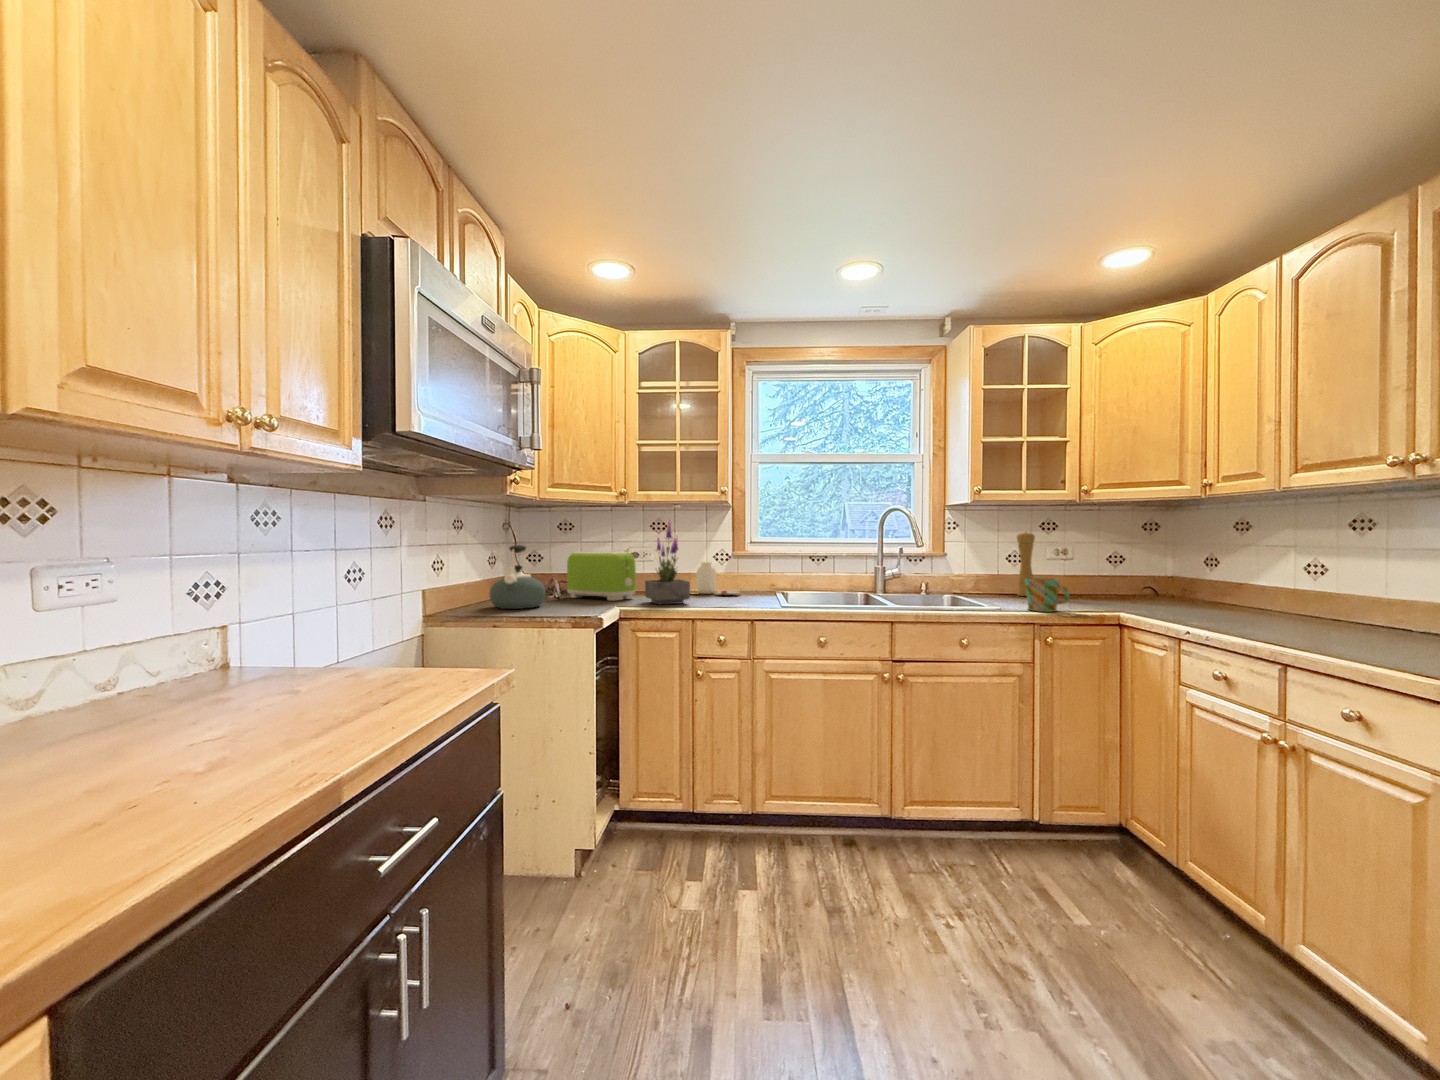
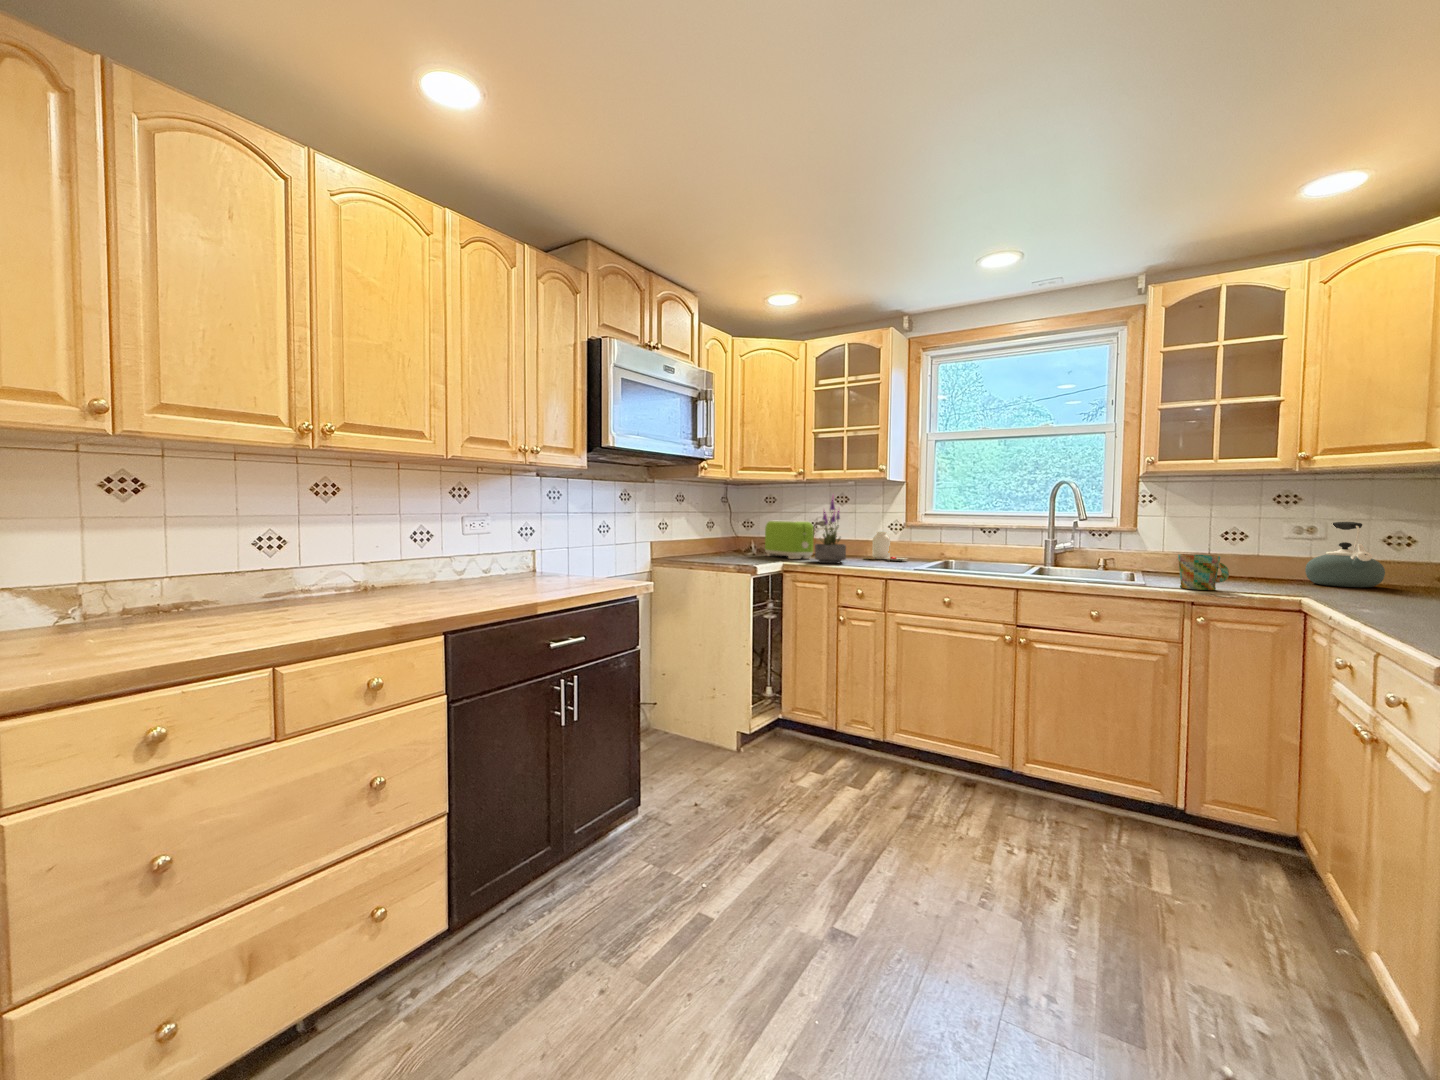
pepper mill: present [1017,532,1035,596] -> none [1228,506,1255,579]
kettle: present [489,545,546,609] -> present [1305,522,1385,587]

